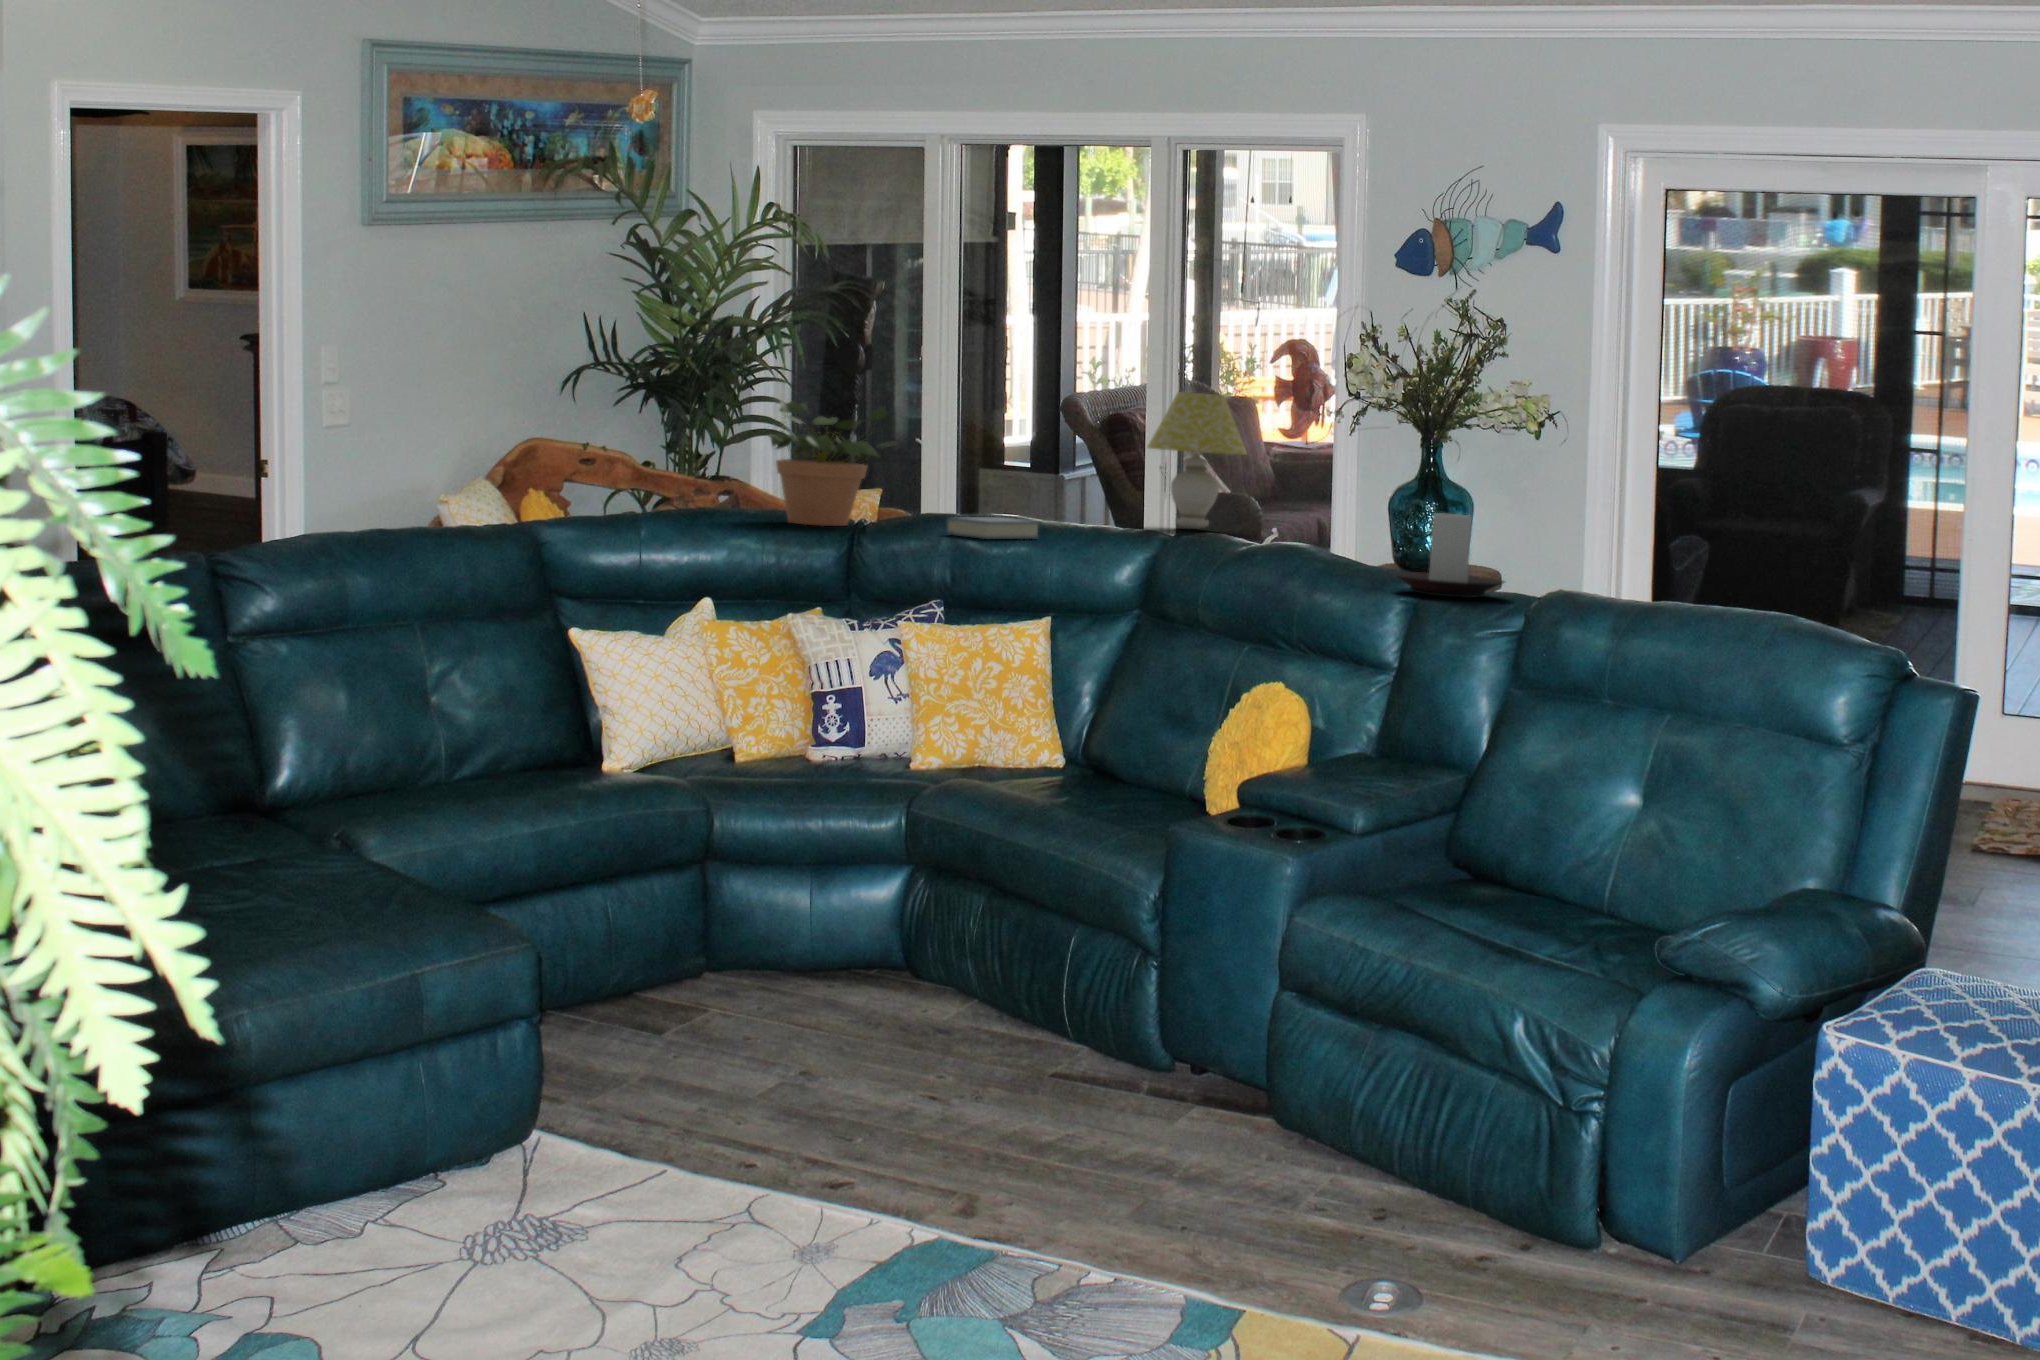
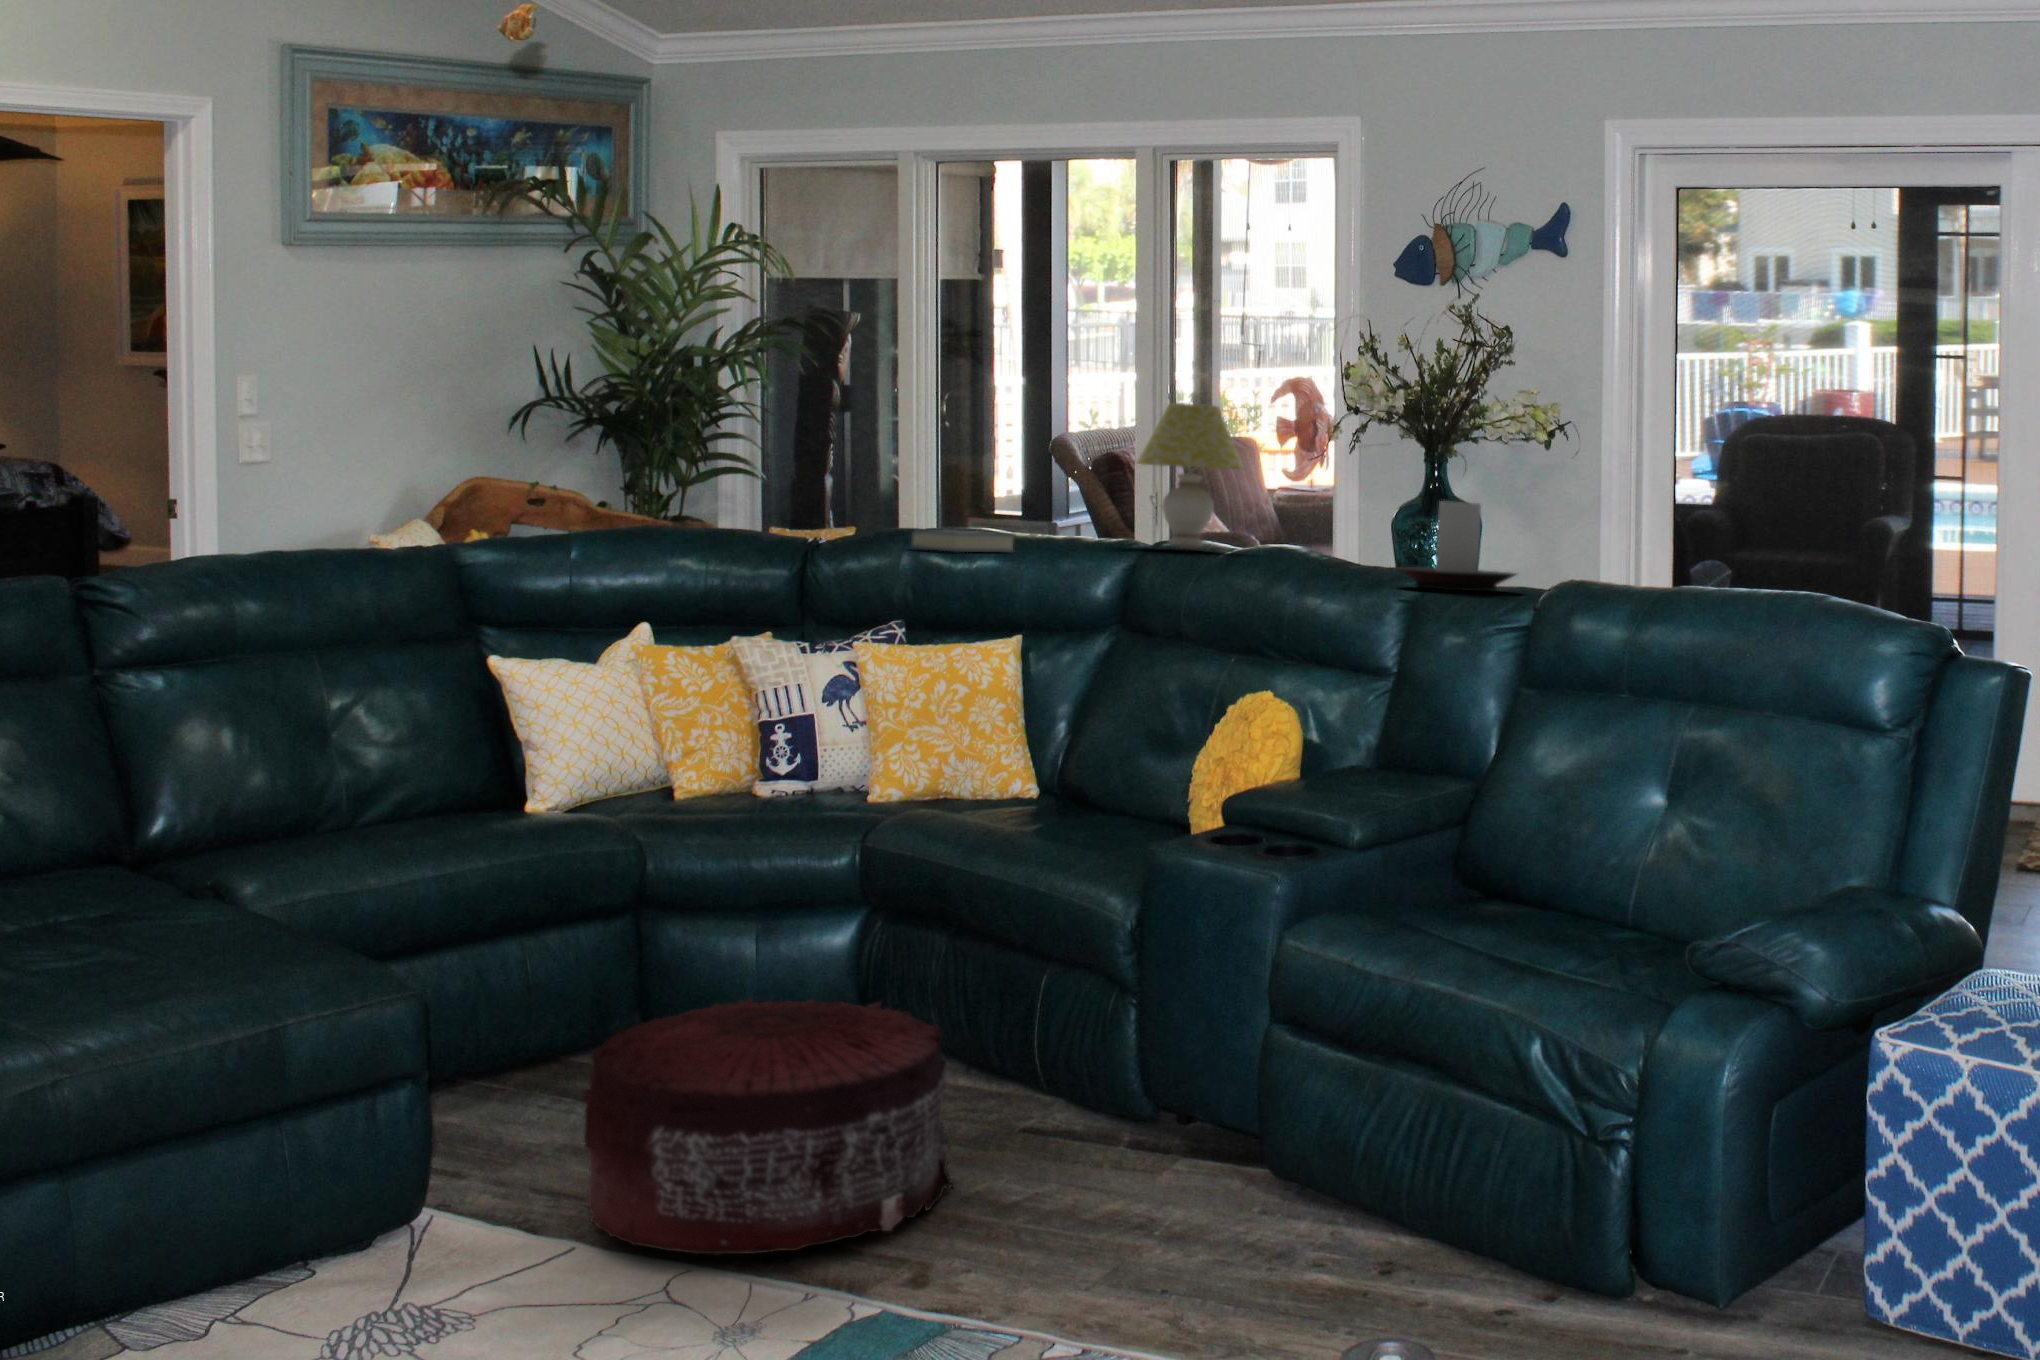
potted plant: present [769,401,894,526] -> none [708,404,863,542]
pouf: none [680,945,996,1172] -> present [582,997,953,1254]

